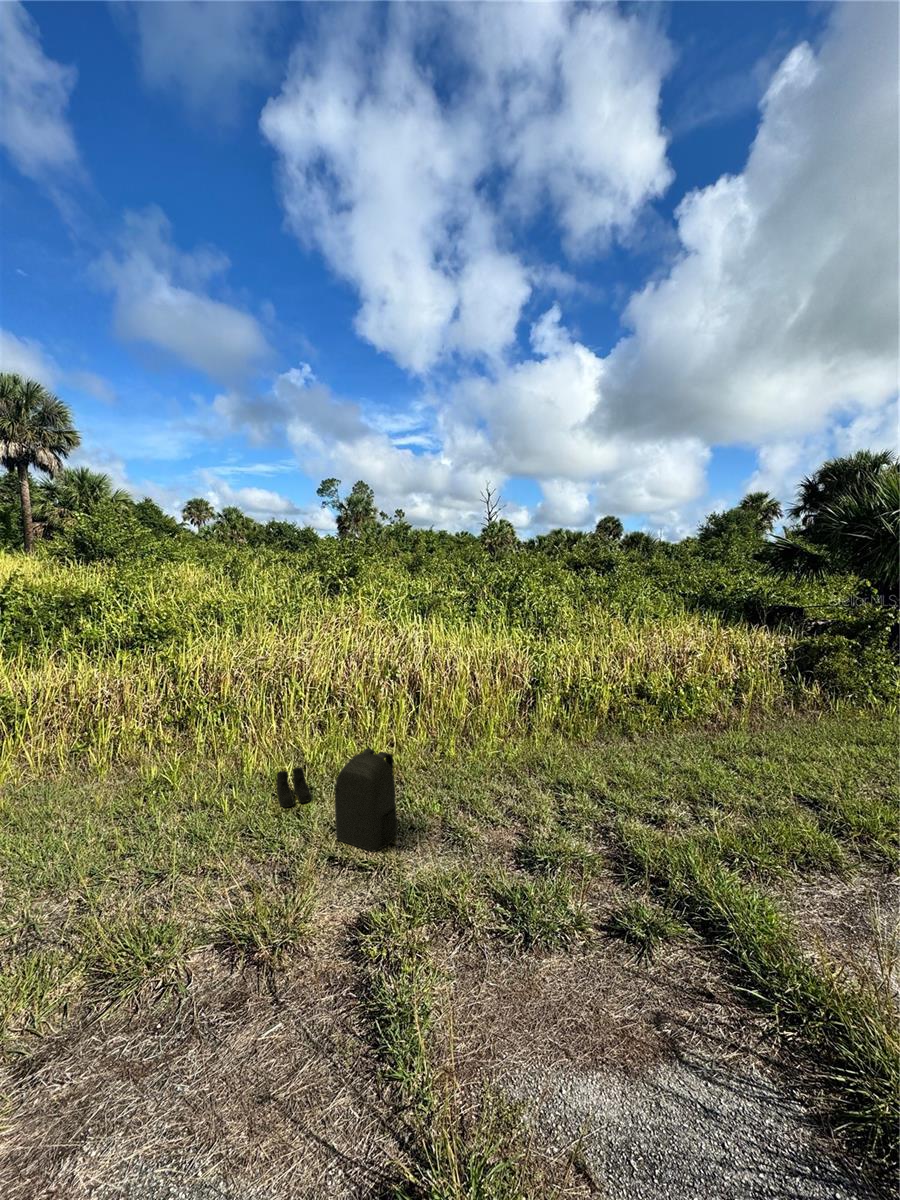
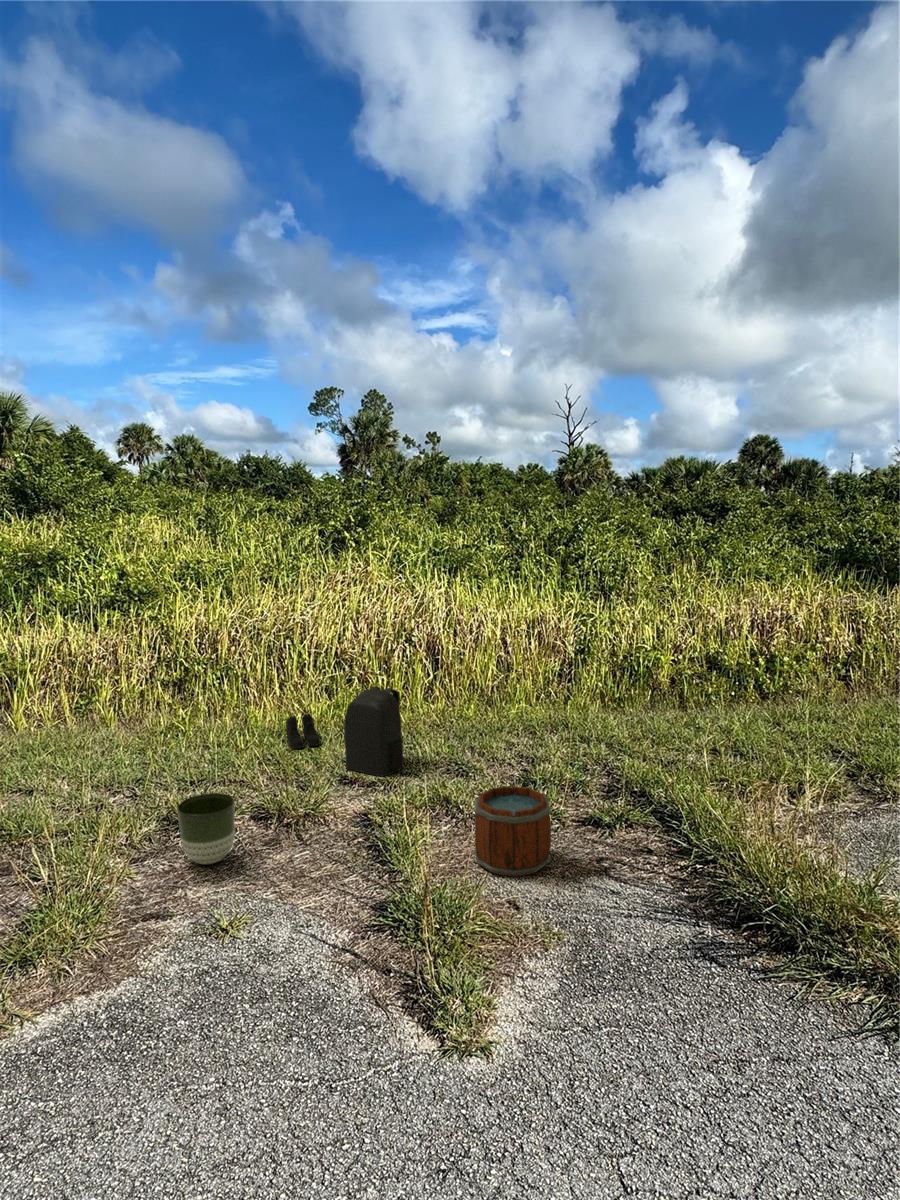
bucket: none [503,923,610,1081] -> present [475,786,551,877]
planter: none [88,950,179,1075] -> present [177,793,235,864]

